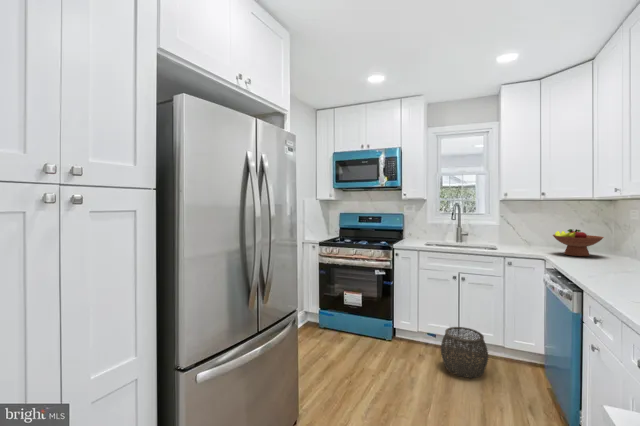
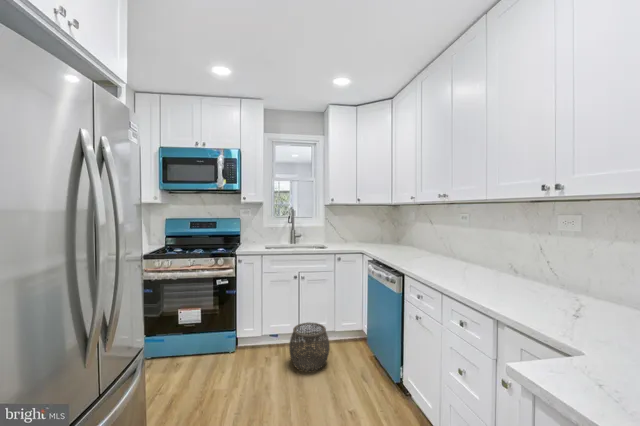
fruit bowl: present [553,229,604,256] -> none [366,228,397,249]

